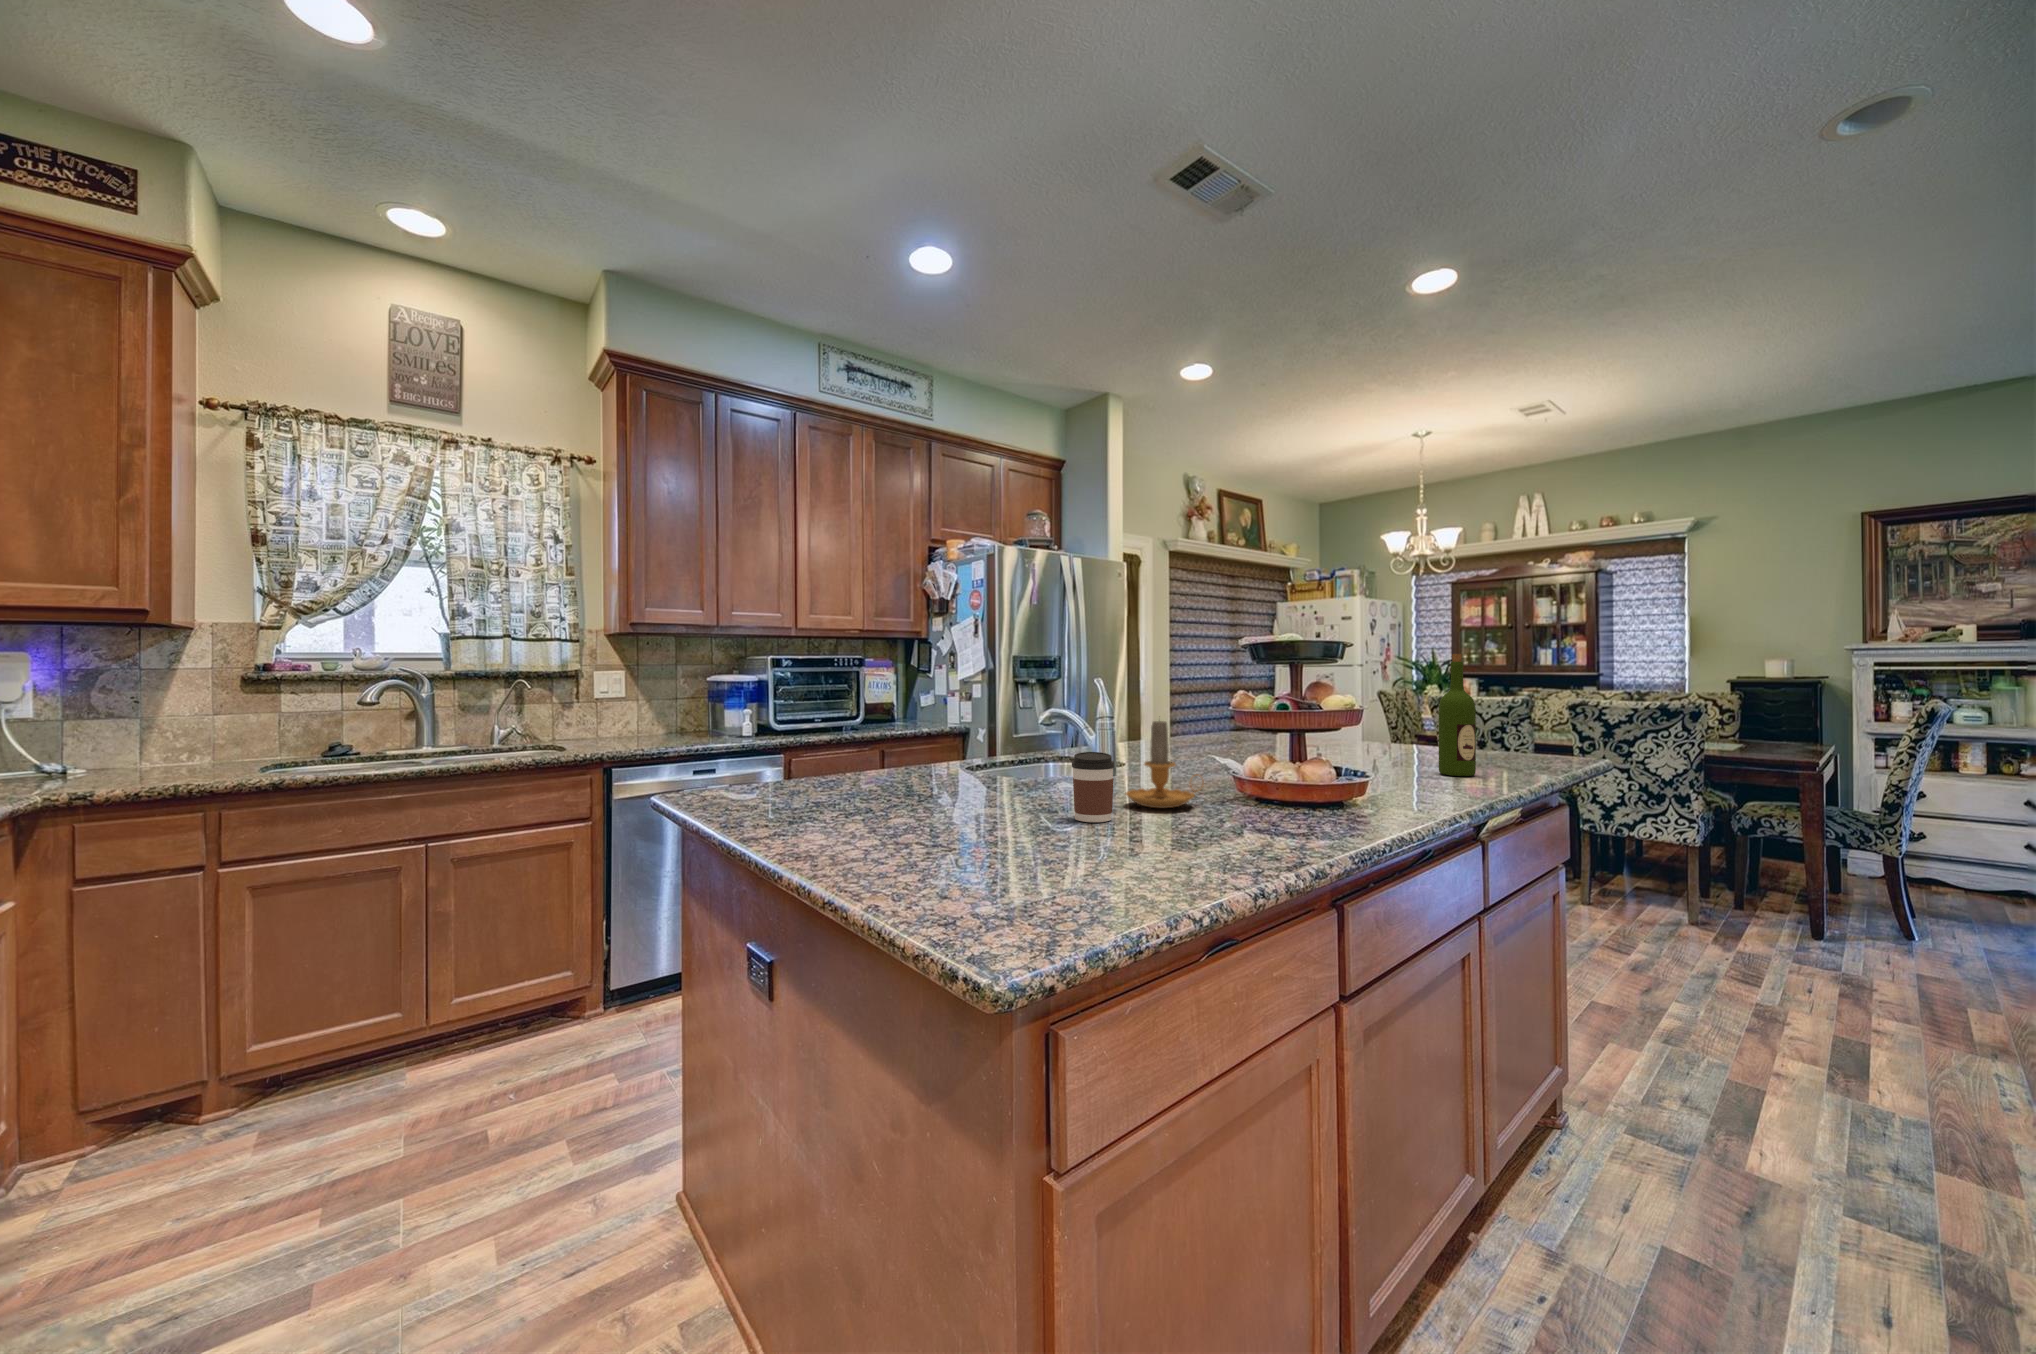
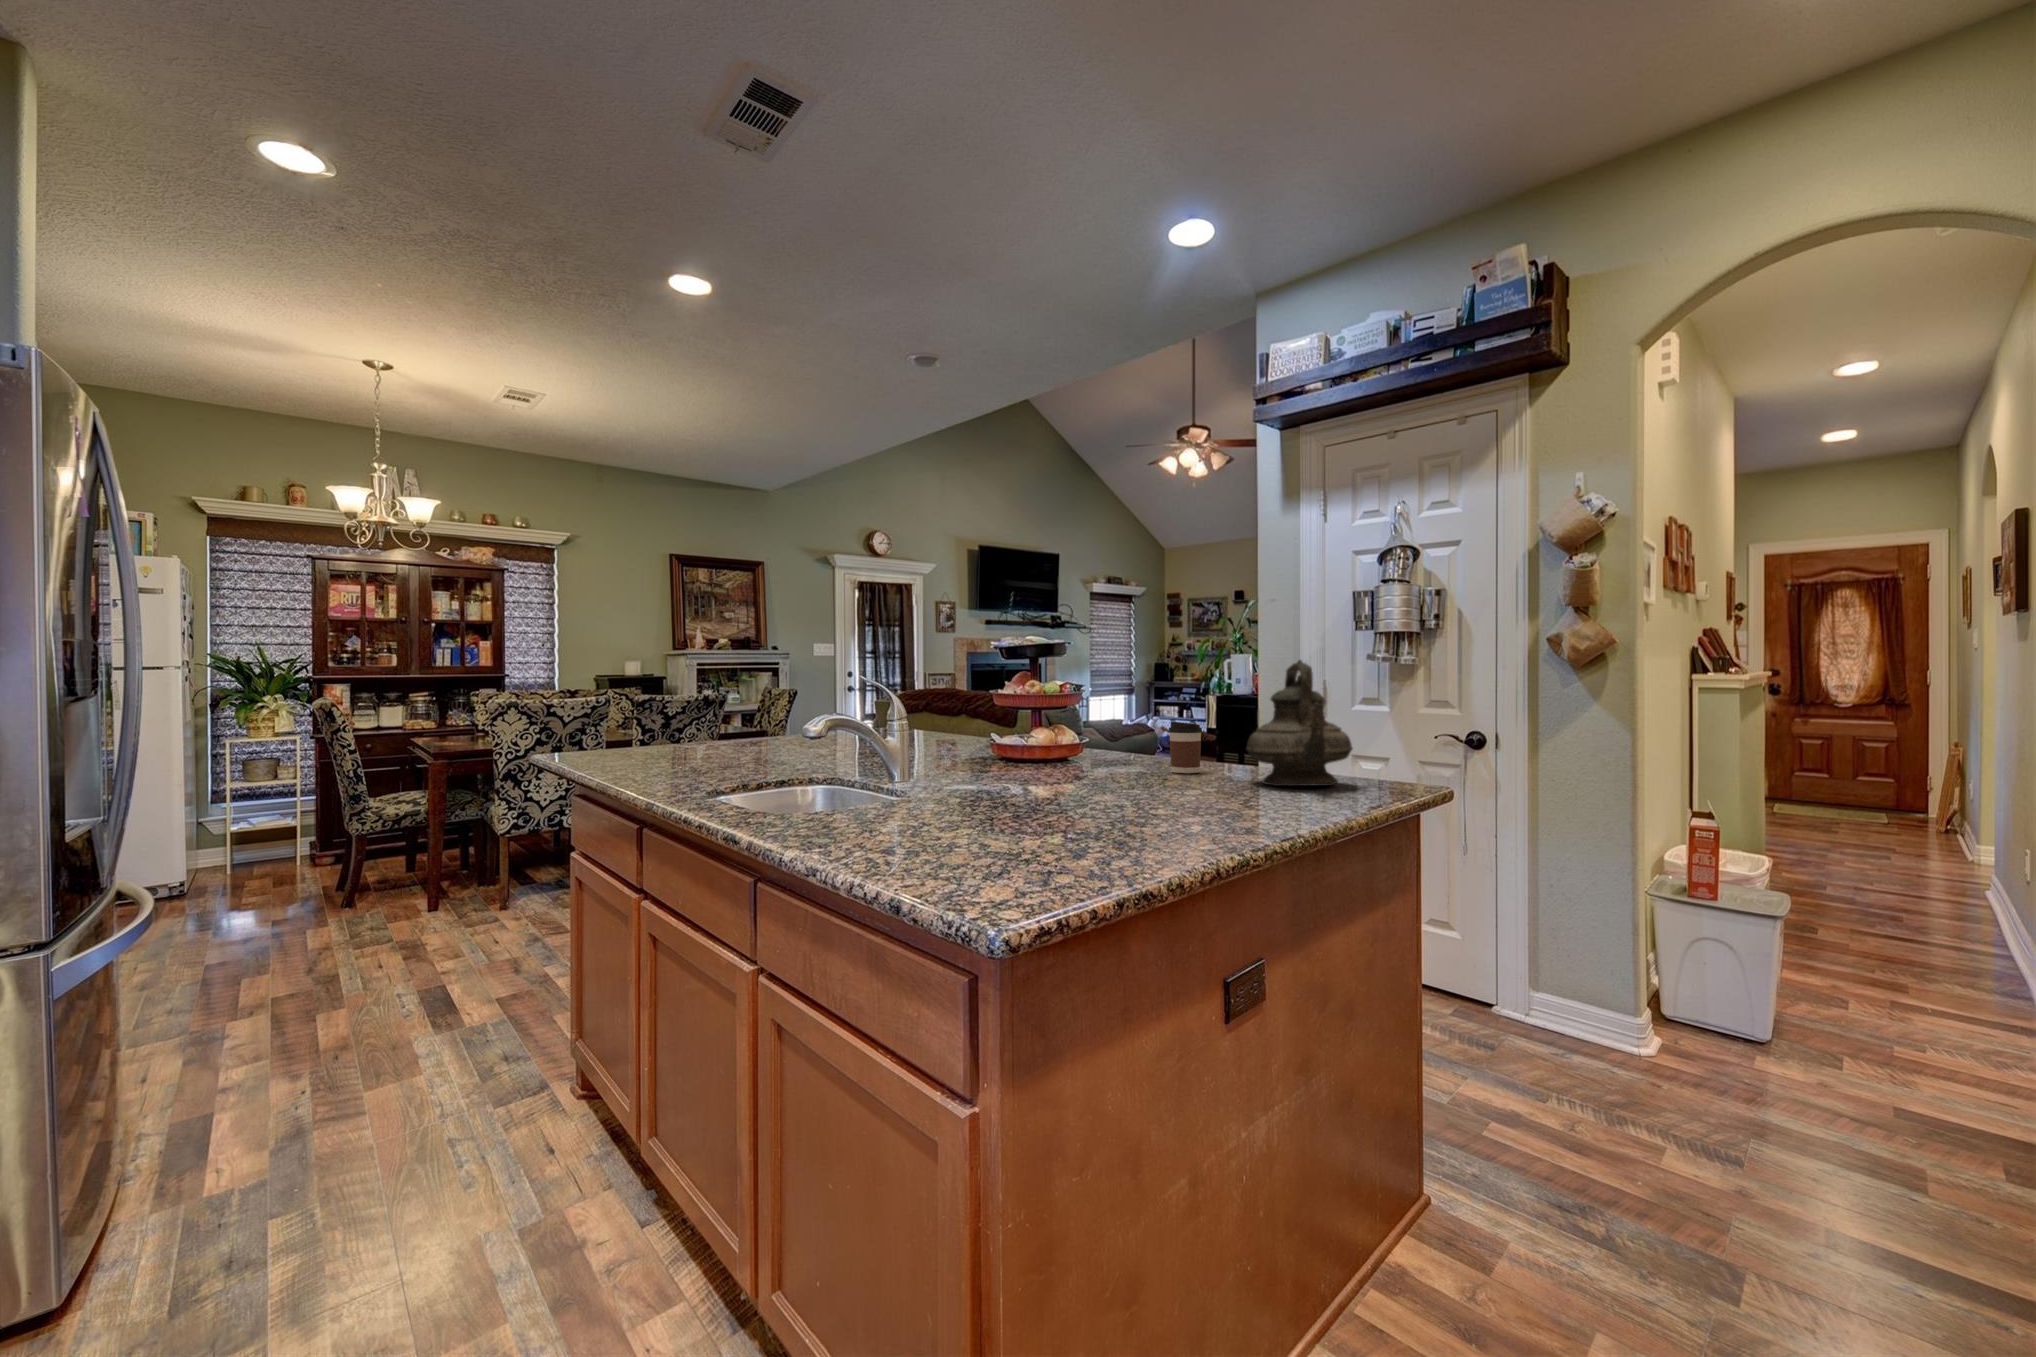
wine bottle: present [1439,654,1476,776] -> none [977,652,1000,739]
teapot: none [847,676,1034,855] -> present [1246,660,1353,786]
candle: present [1126,721,1204,808] -> none [1100,695,1154,766]

